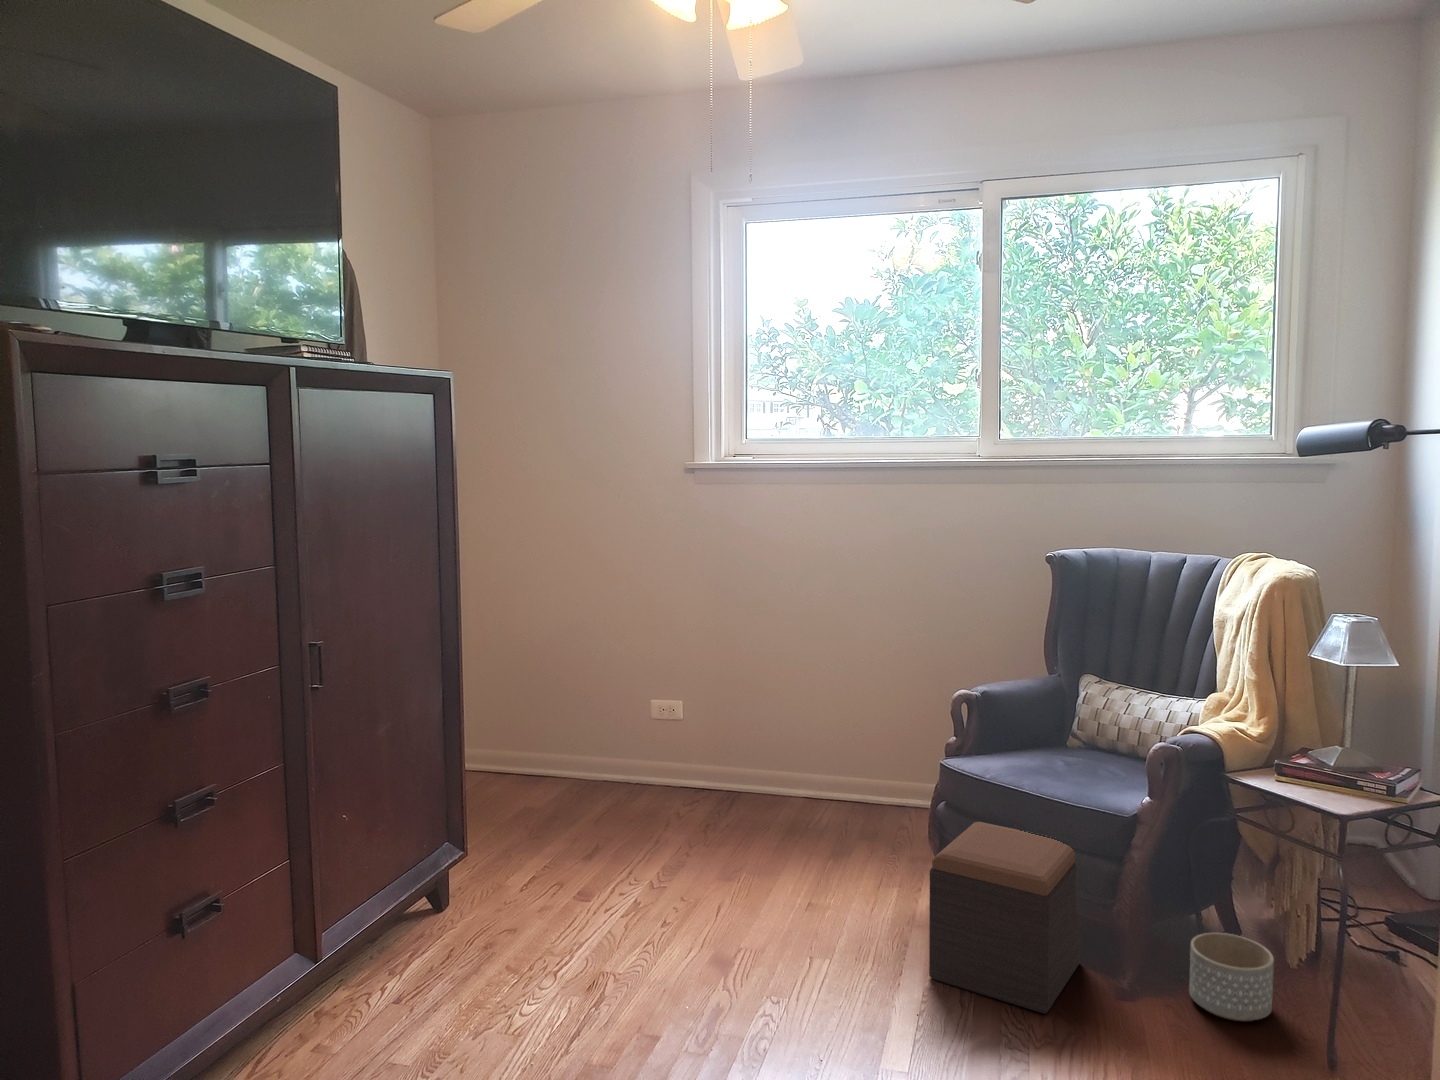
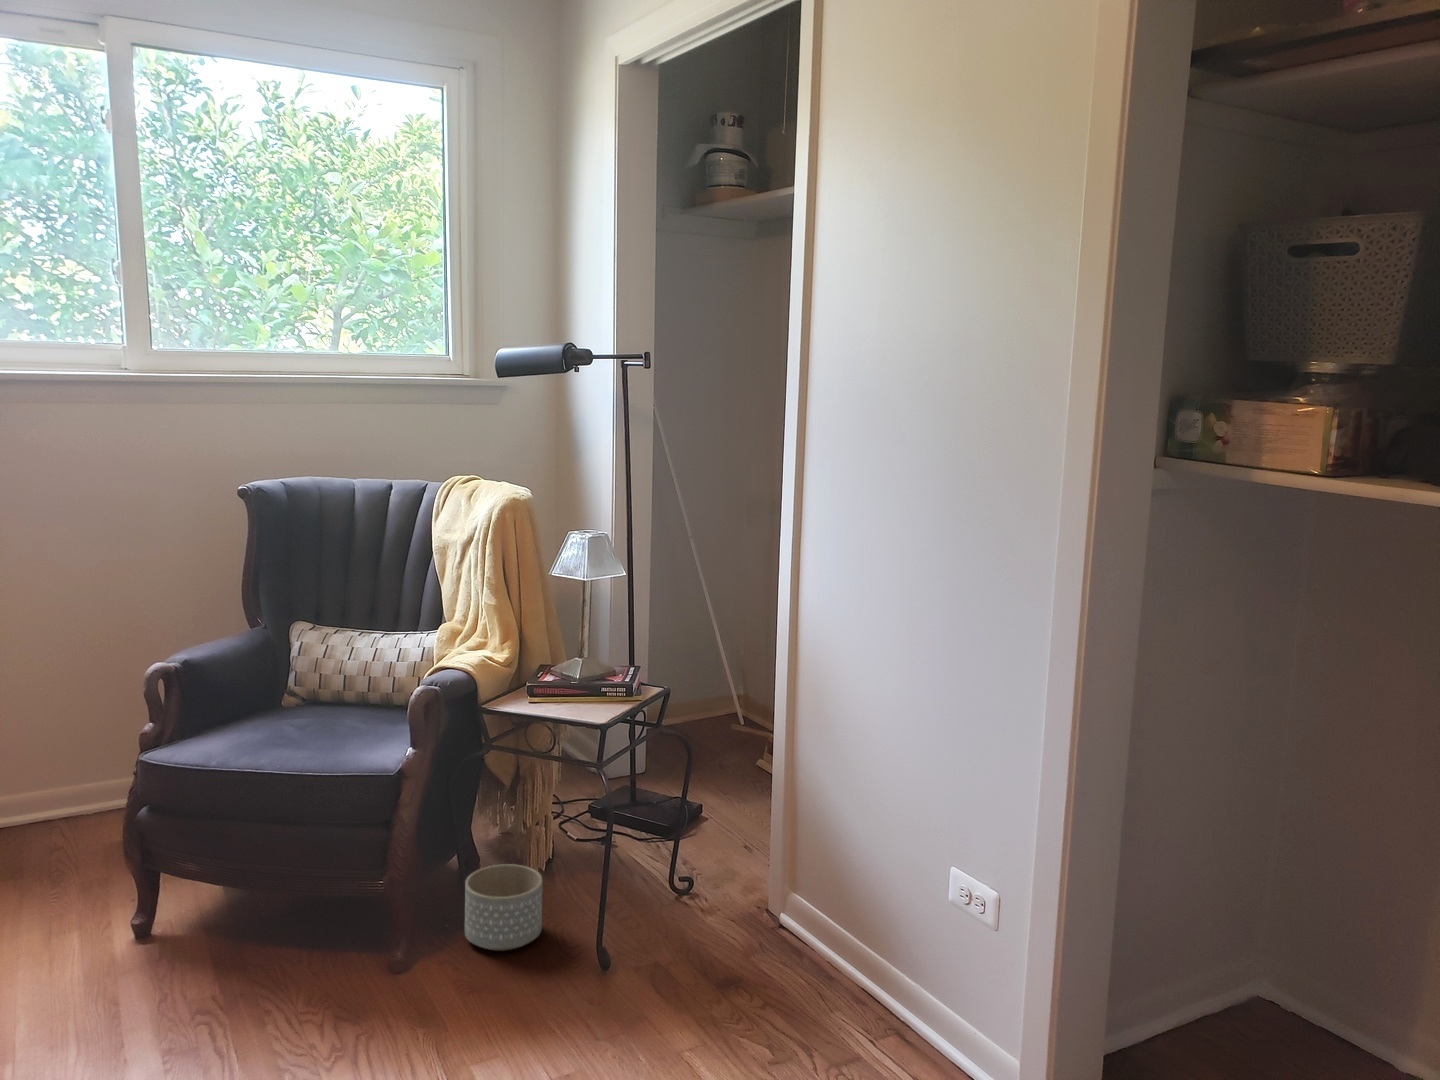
footstool: present [929,822,1082,1014] -> none [174,816,348,1041]

